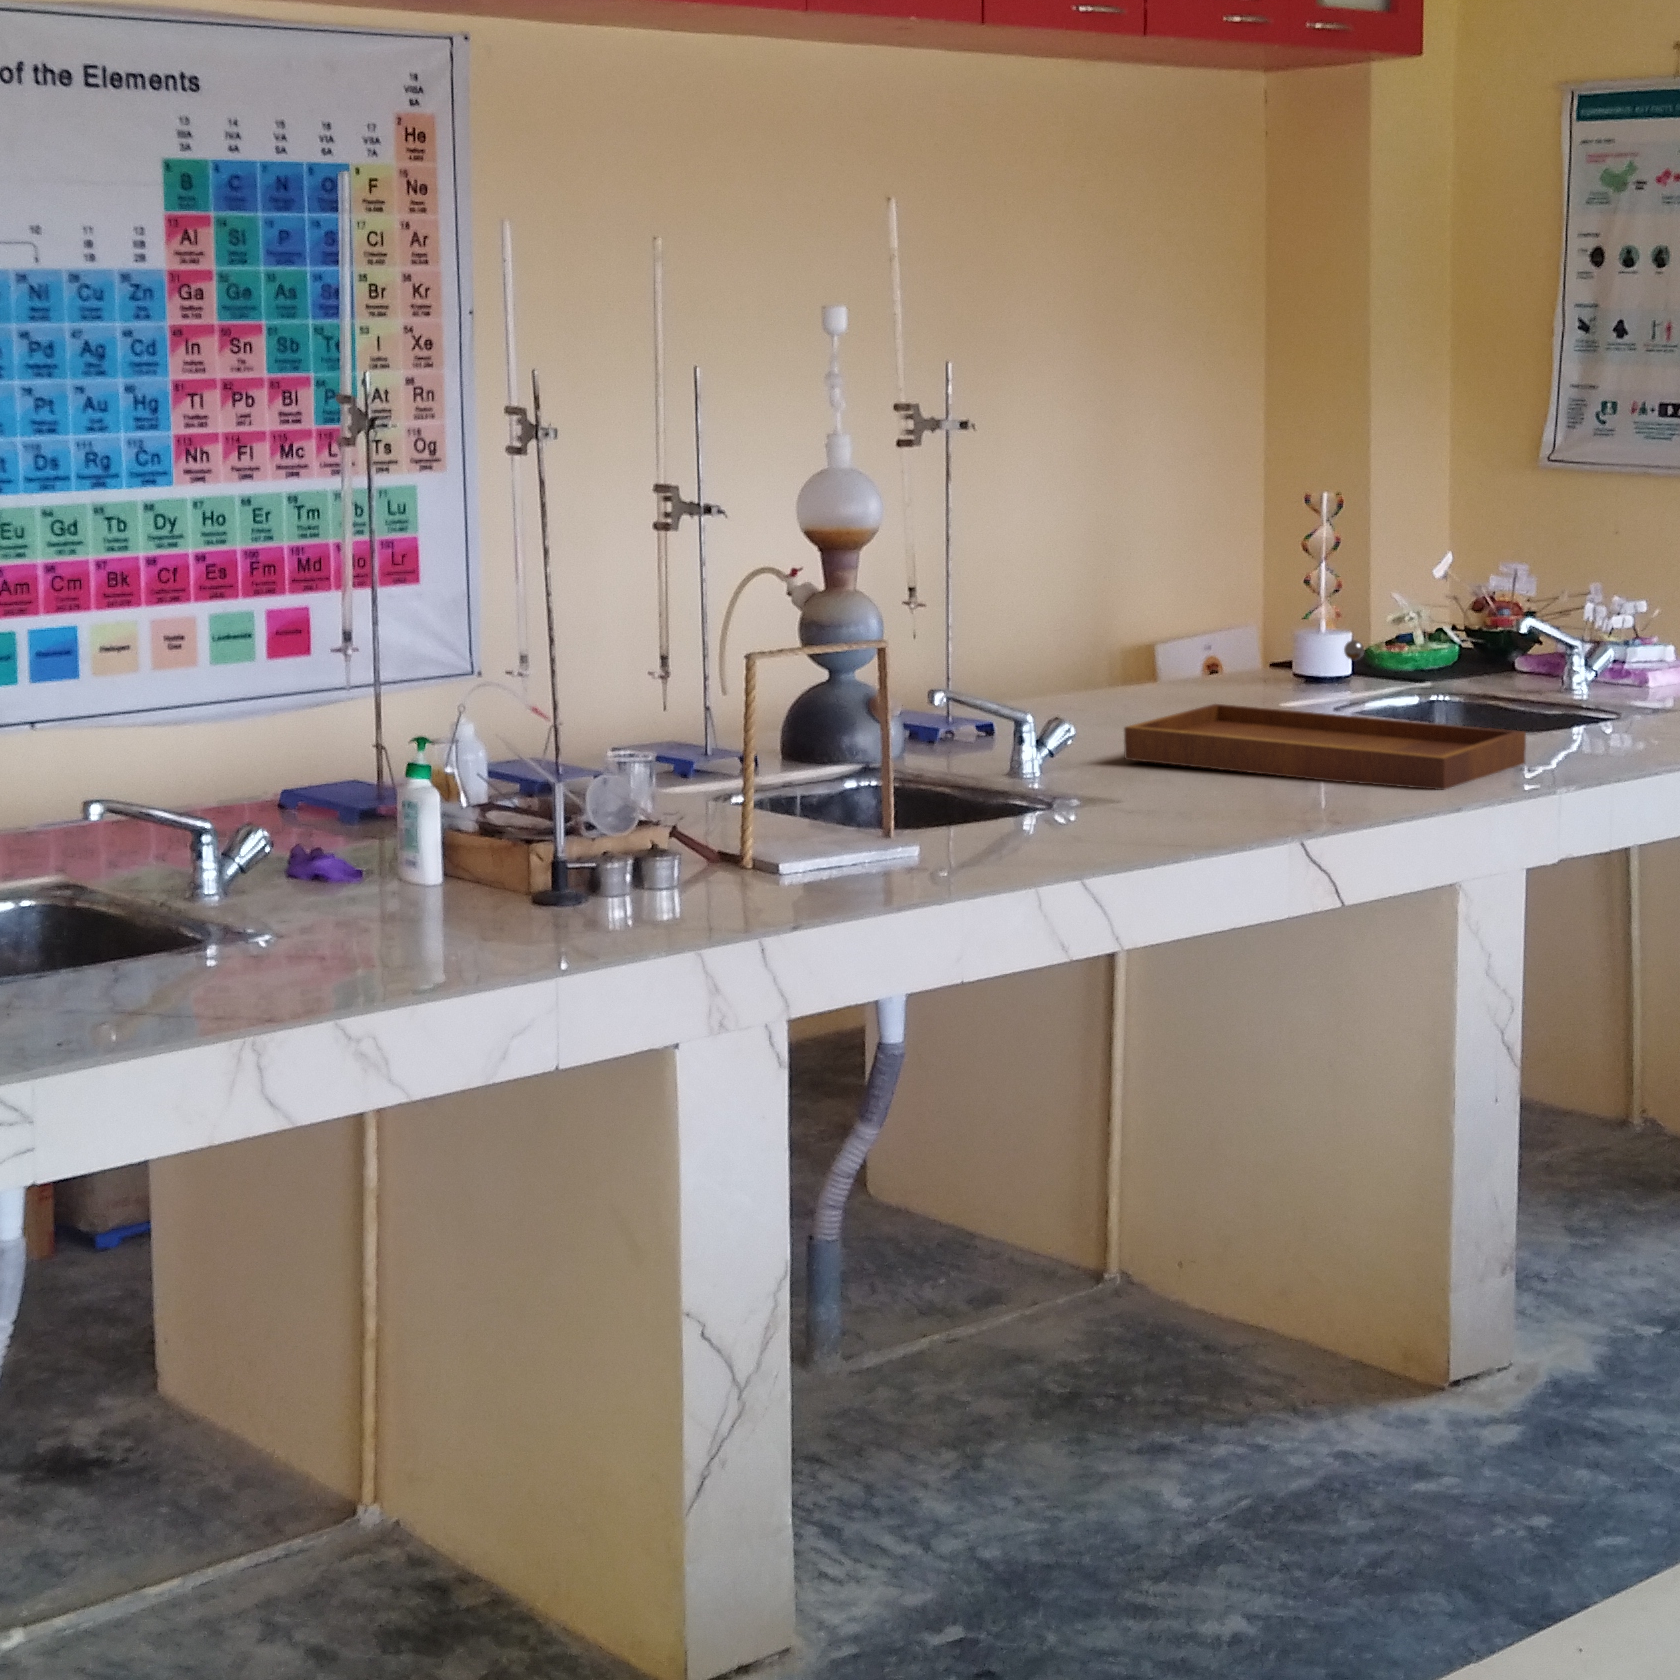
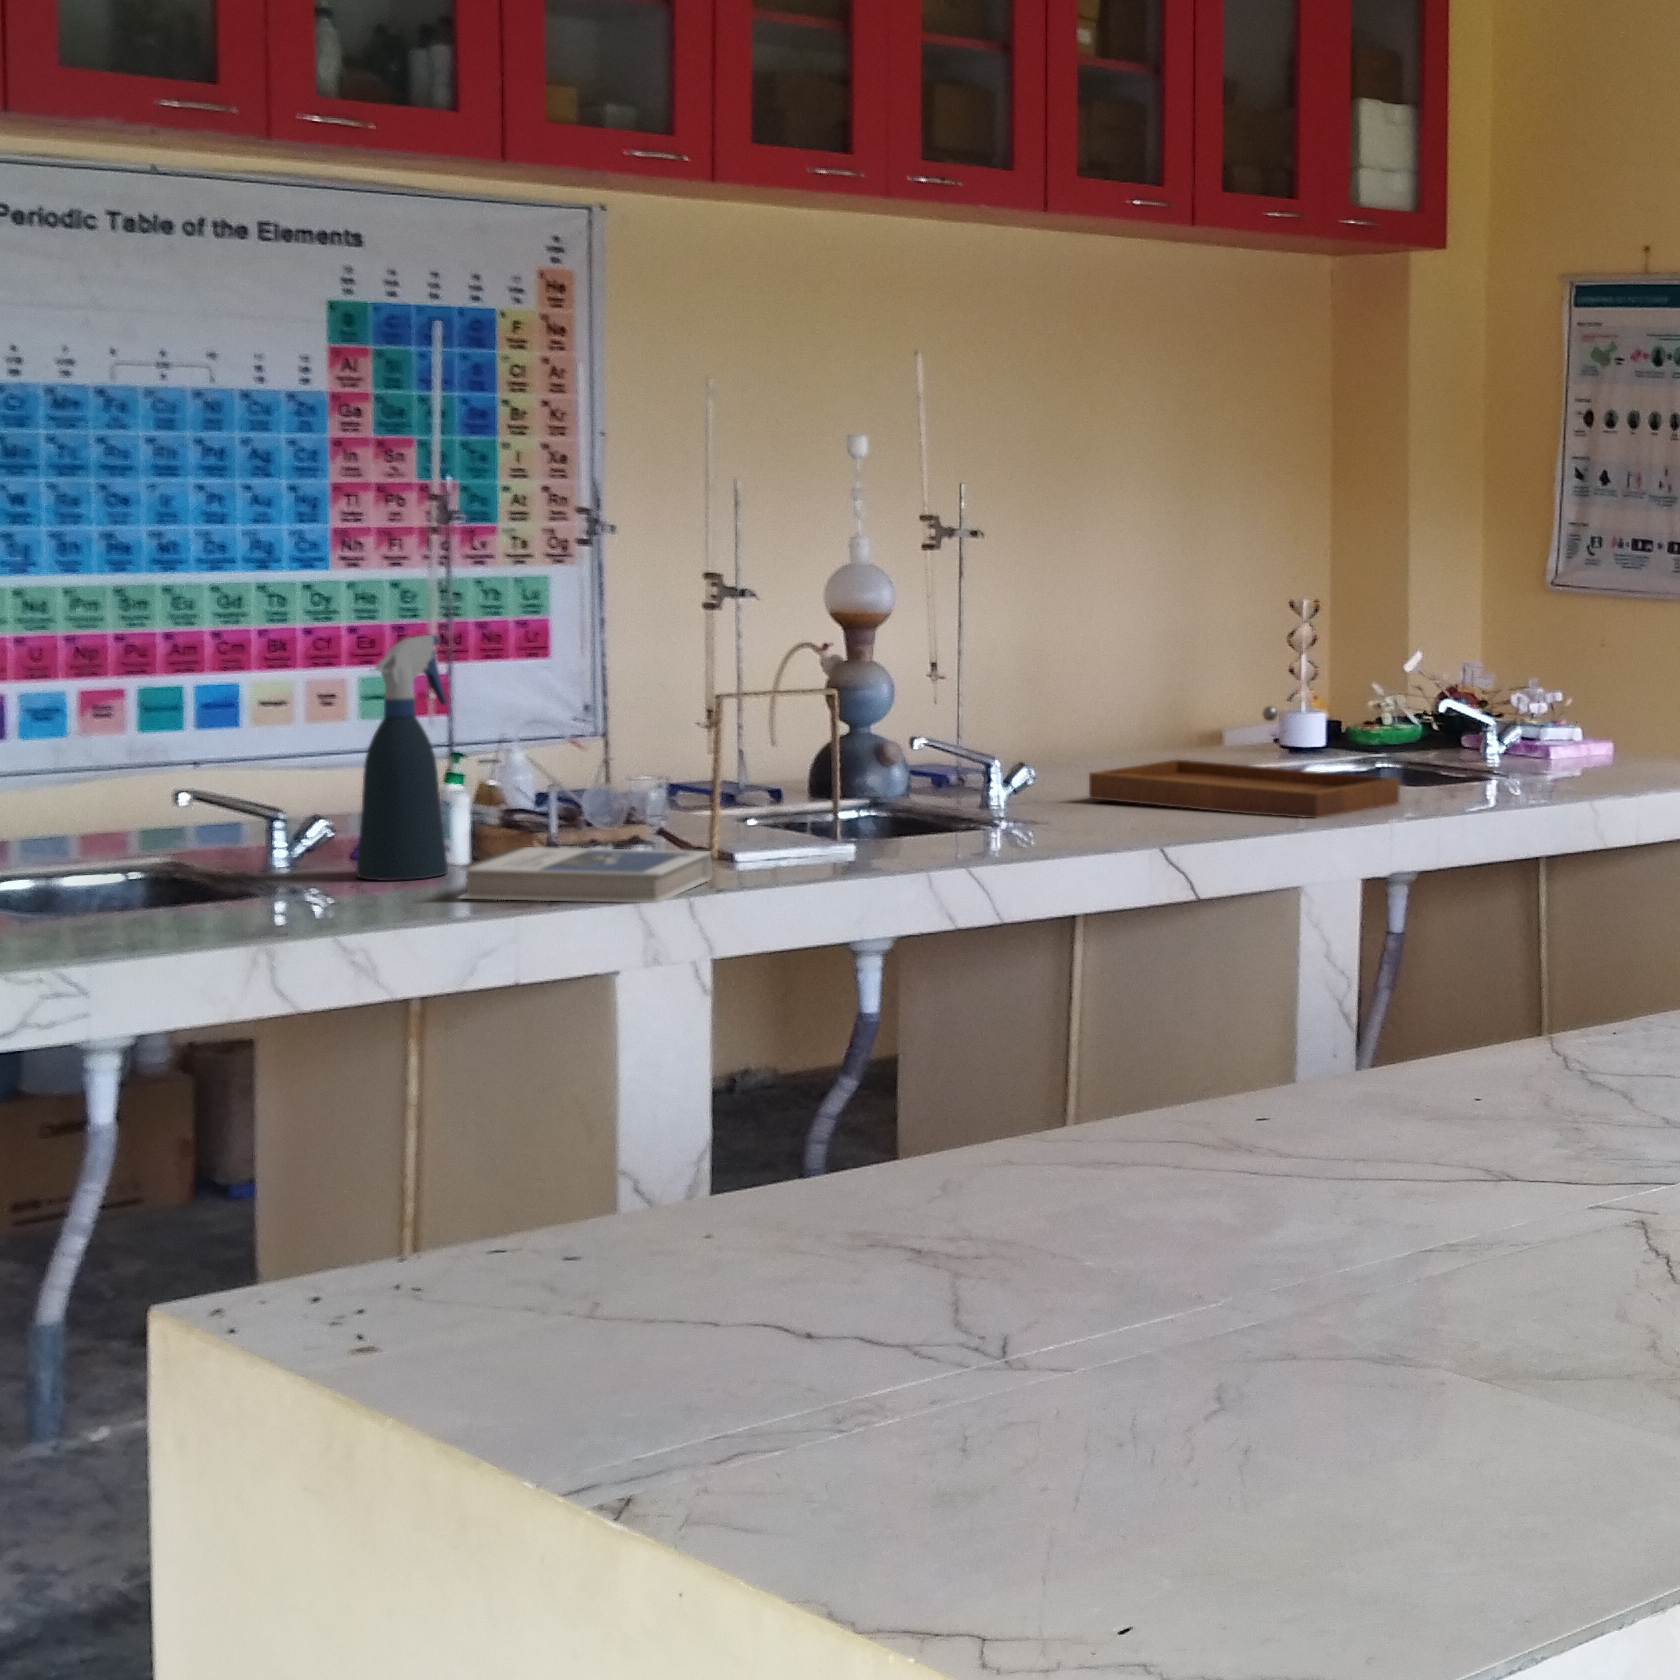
spray bottle: none [298,589,408,909] -> present [357,635,448,881]
hardback book: none [448,865,753,951] -> present [459,847,711,903]

